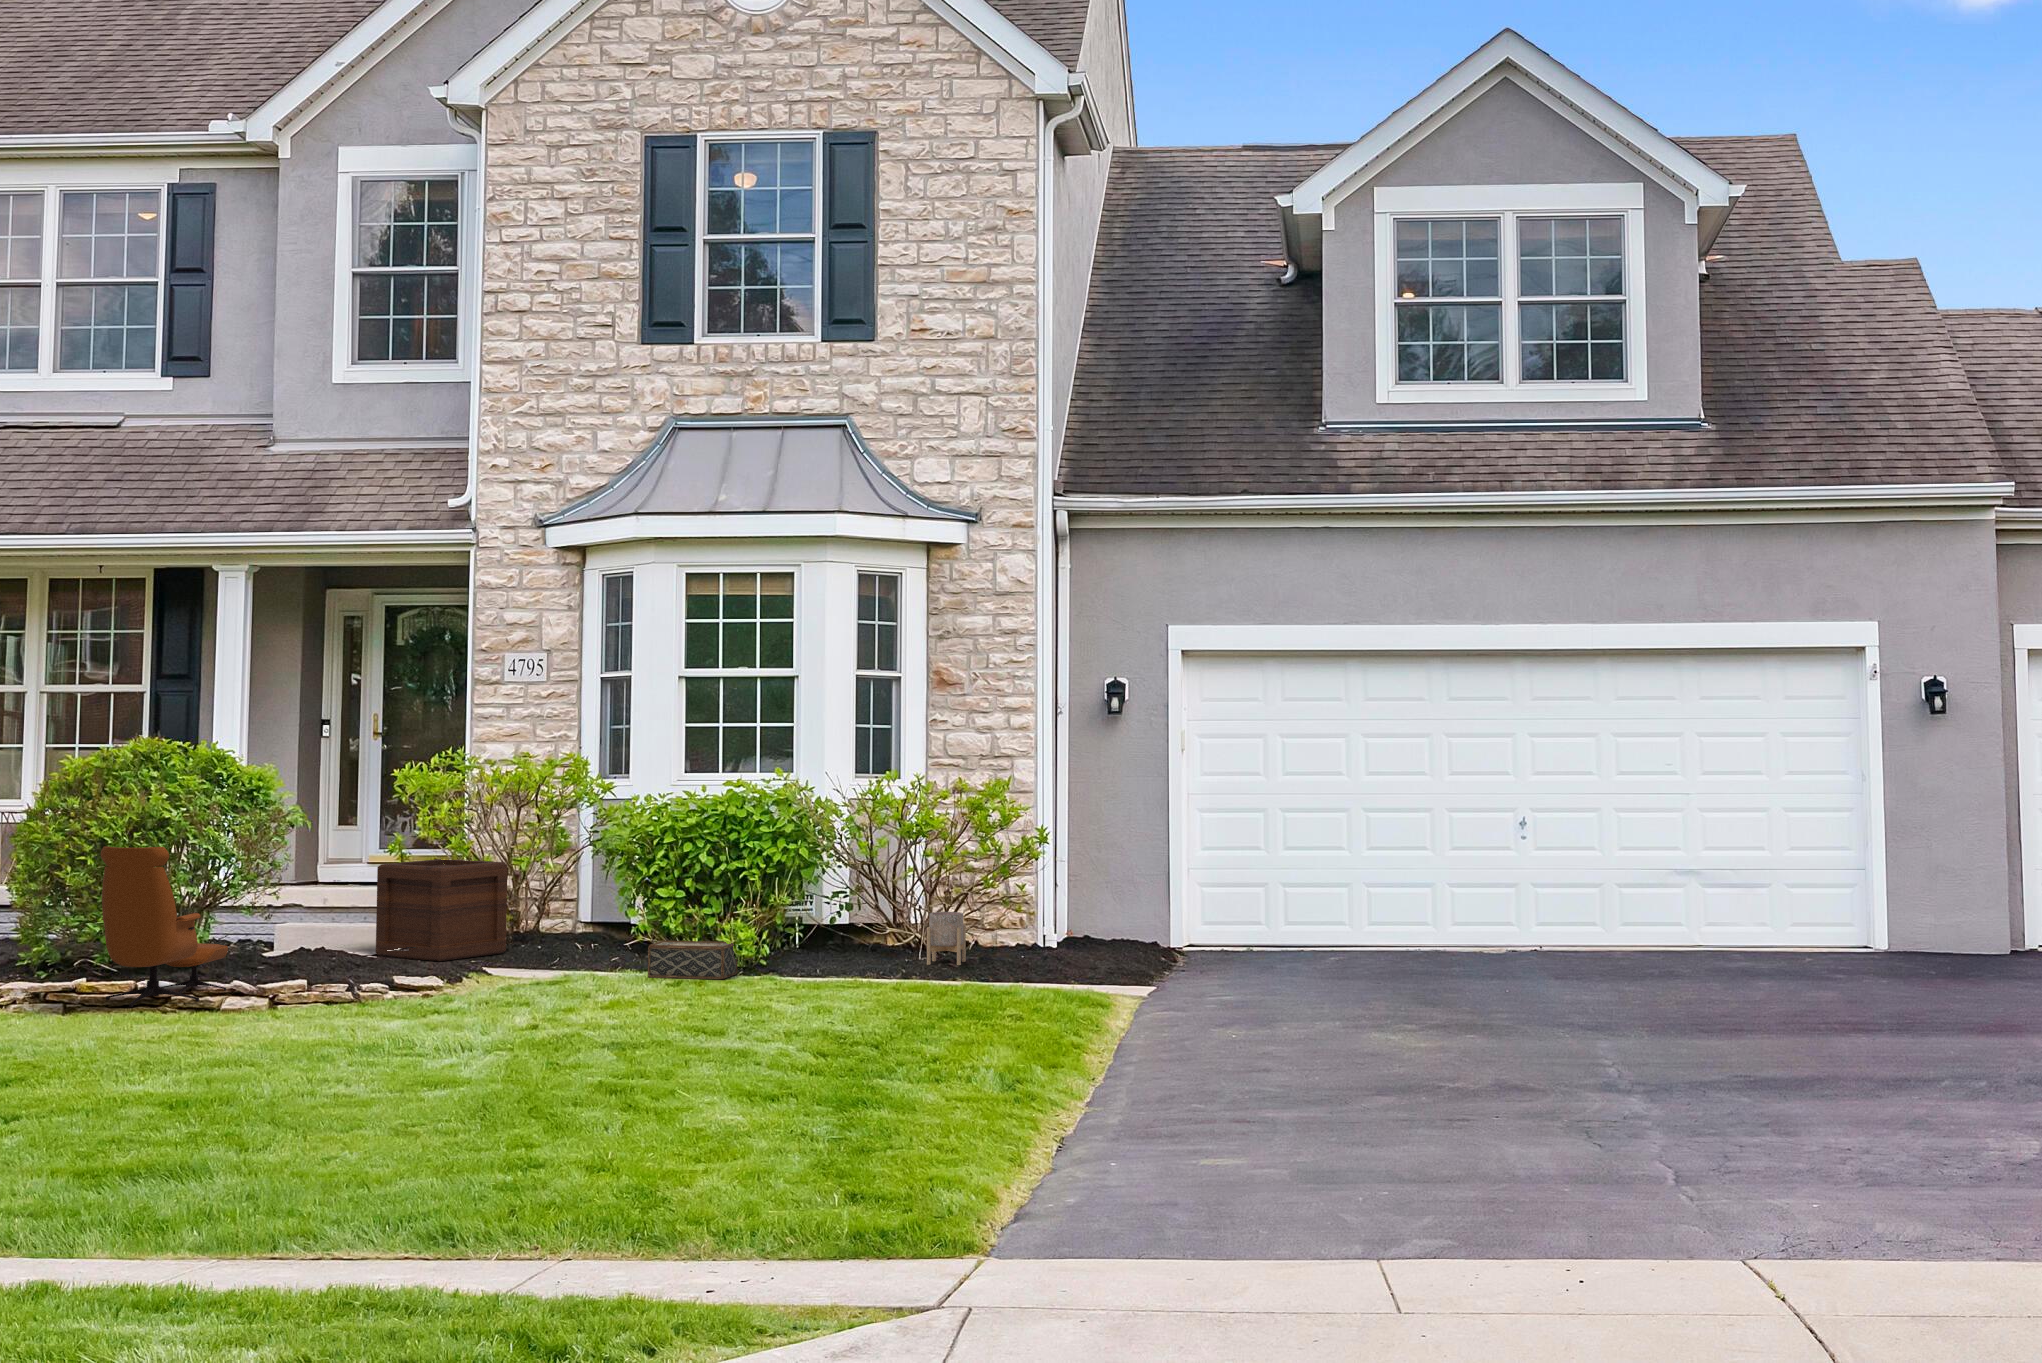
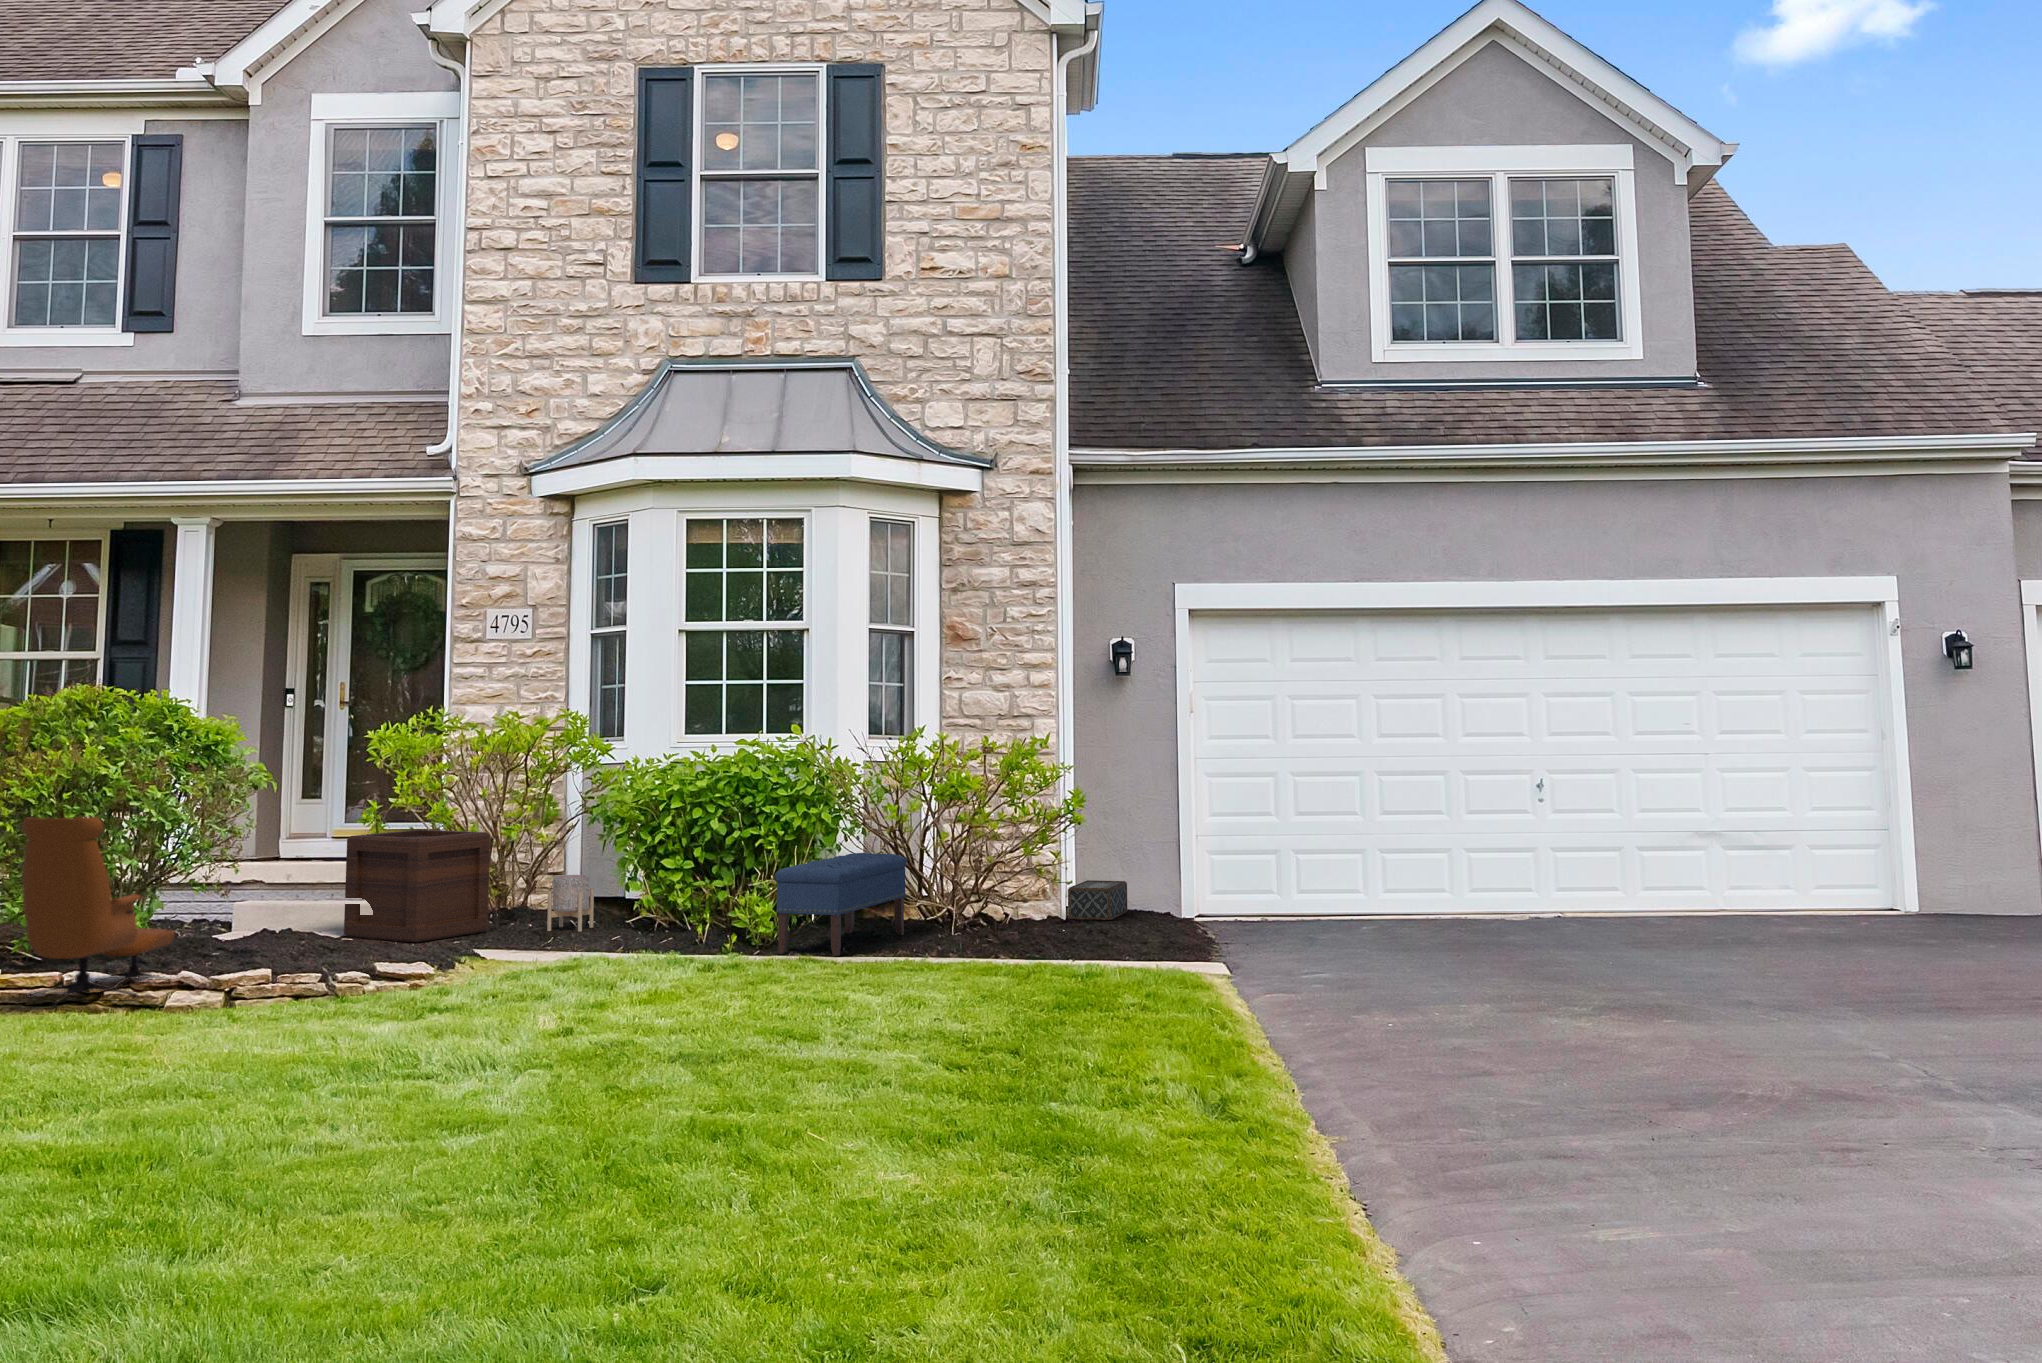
bench: none [760,885,890,978] -> present [775,853,907,956]
planter: present [927,912,966,965] -> present [547,875,594,932]
woven basket: present [648,941,737,979] -> present [1068,880,1128,920]

